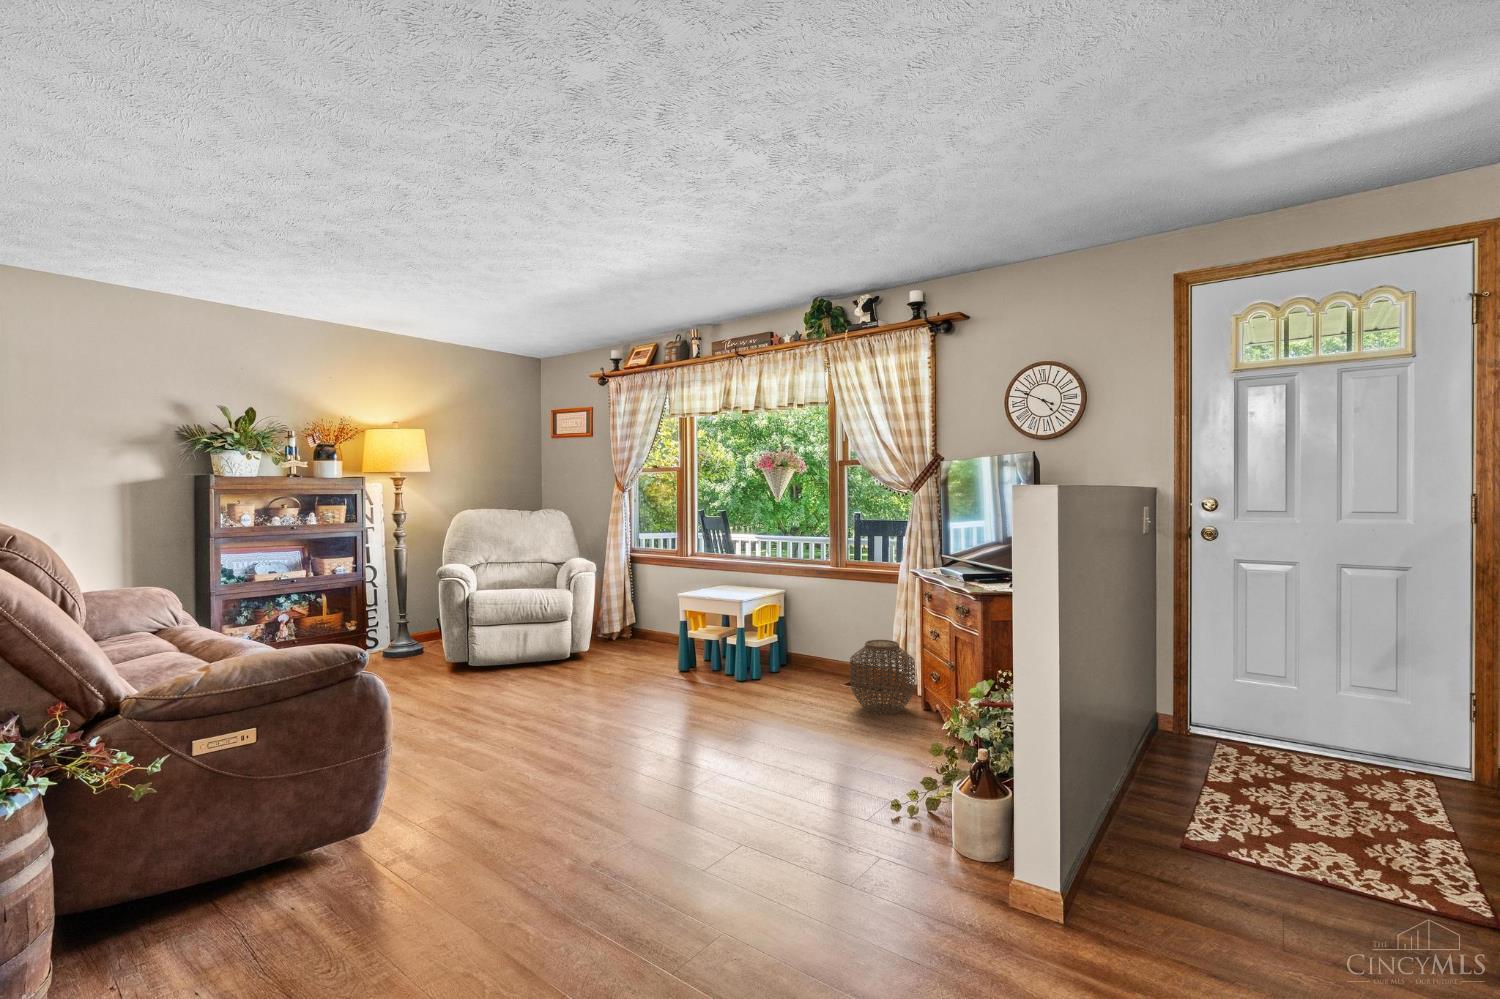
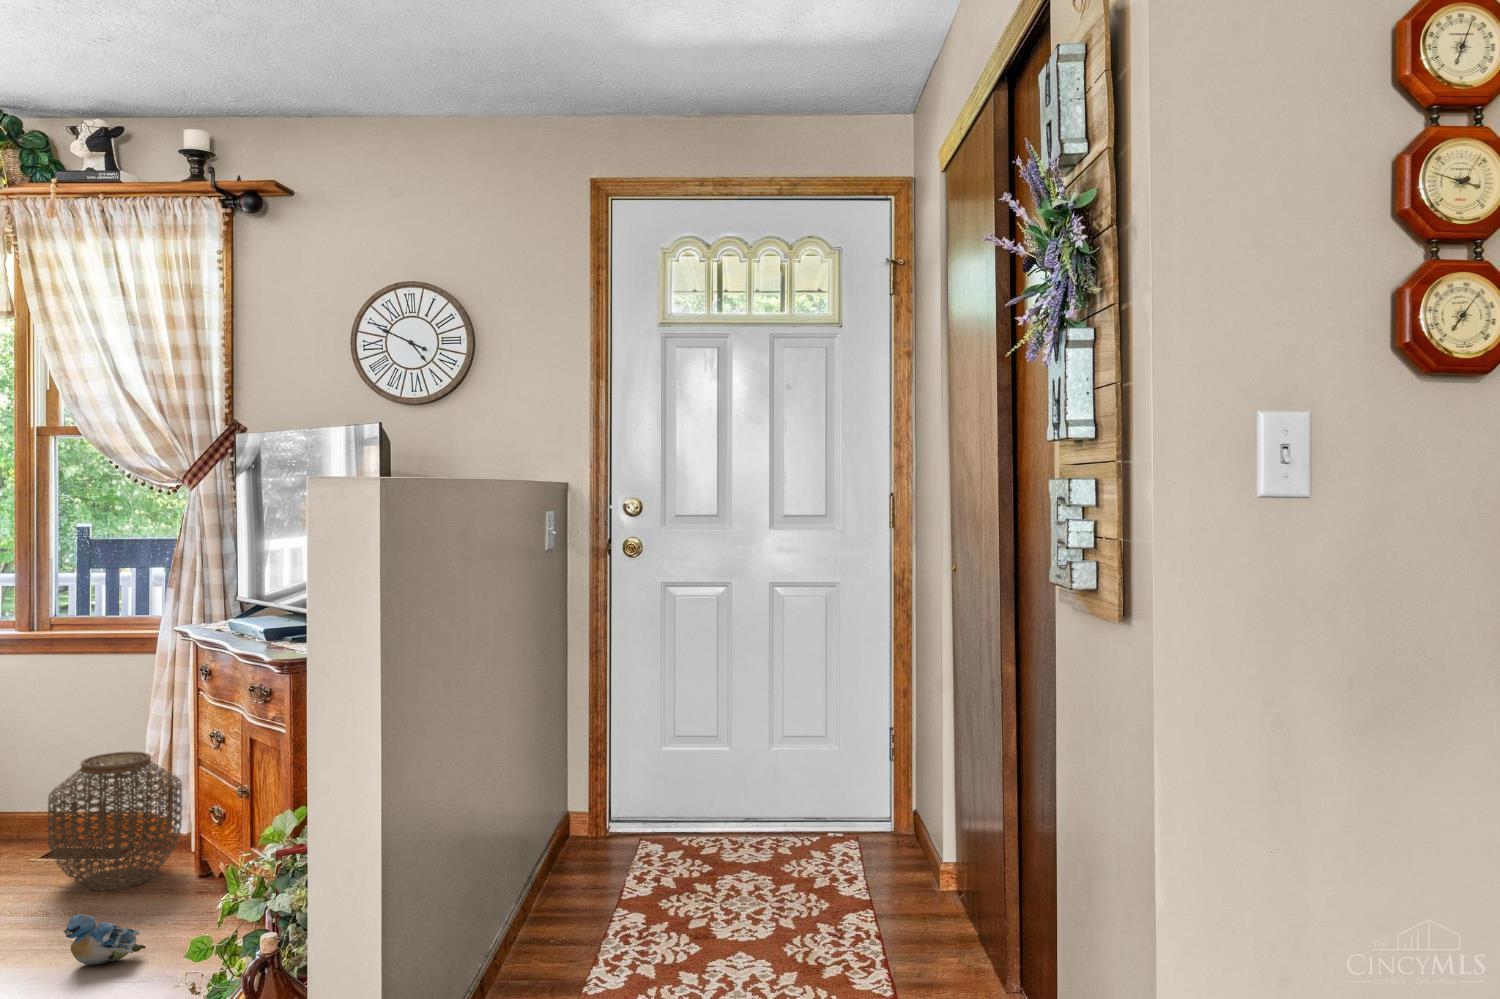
plush toy: none [864,723,904,752] -> present [63,914,146,964]

